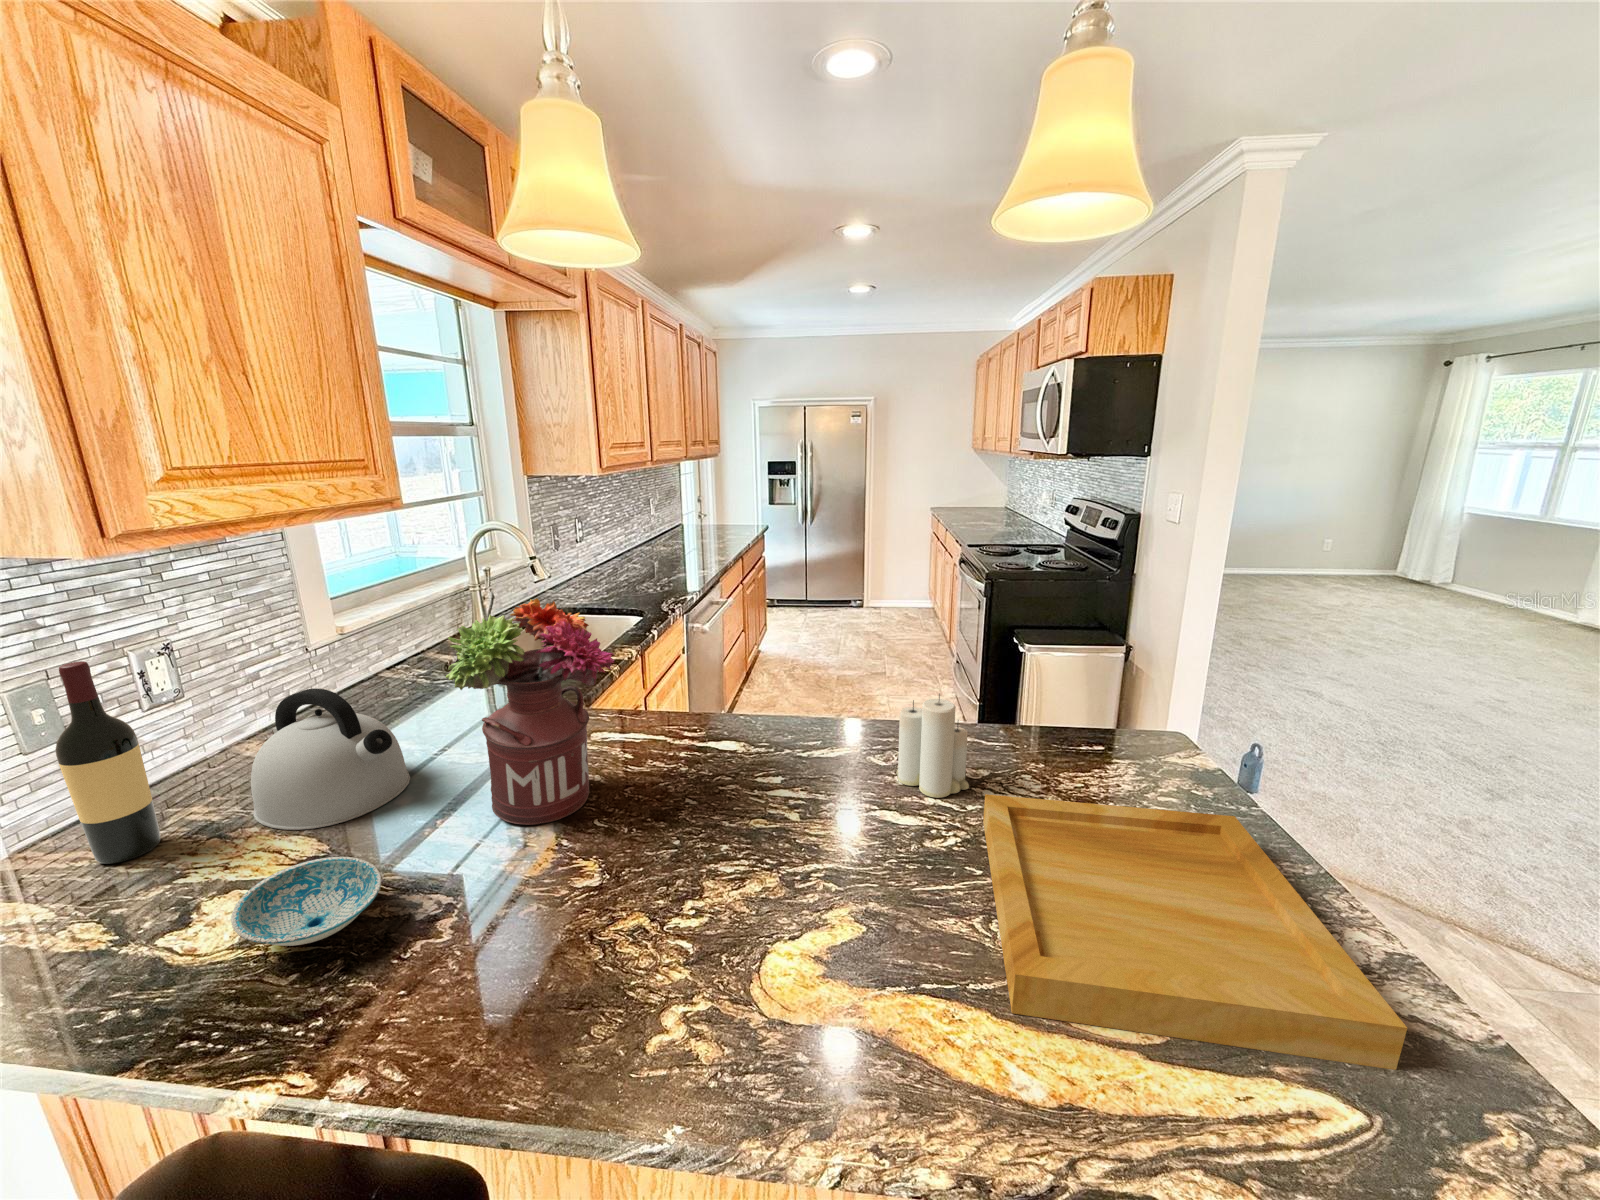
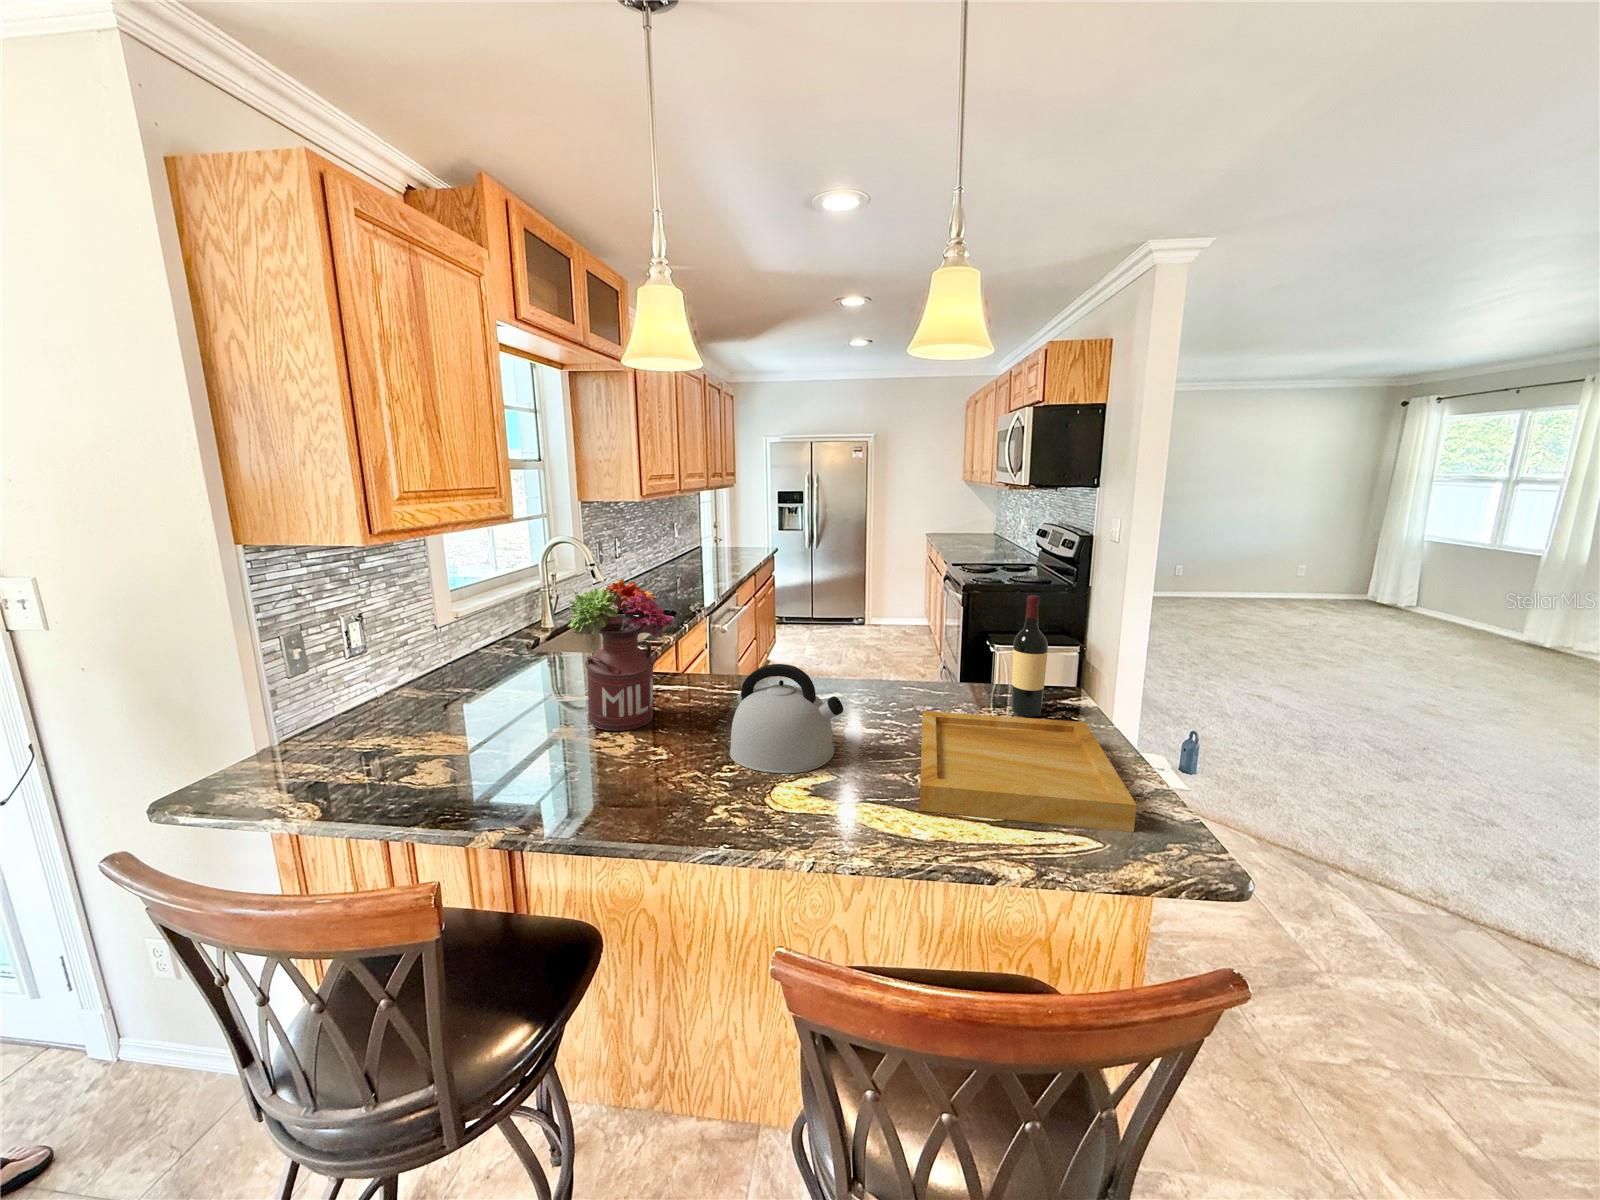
wine bottle: present [55,661,160,864] -> present [1011,595,1048,717]
kettle: present [251,688,410,830] -> present [730,664,843,773]
candle: present [896,694,969,798] -> none [867,646,916,719]
ceramic bowl: present [231,857,381,946] -> none [449,737,534,779]

